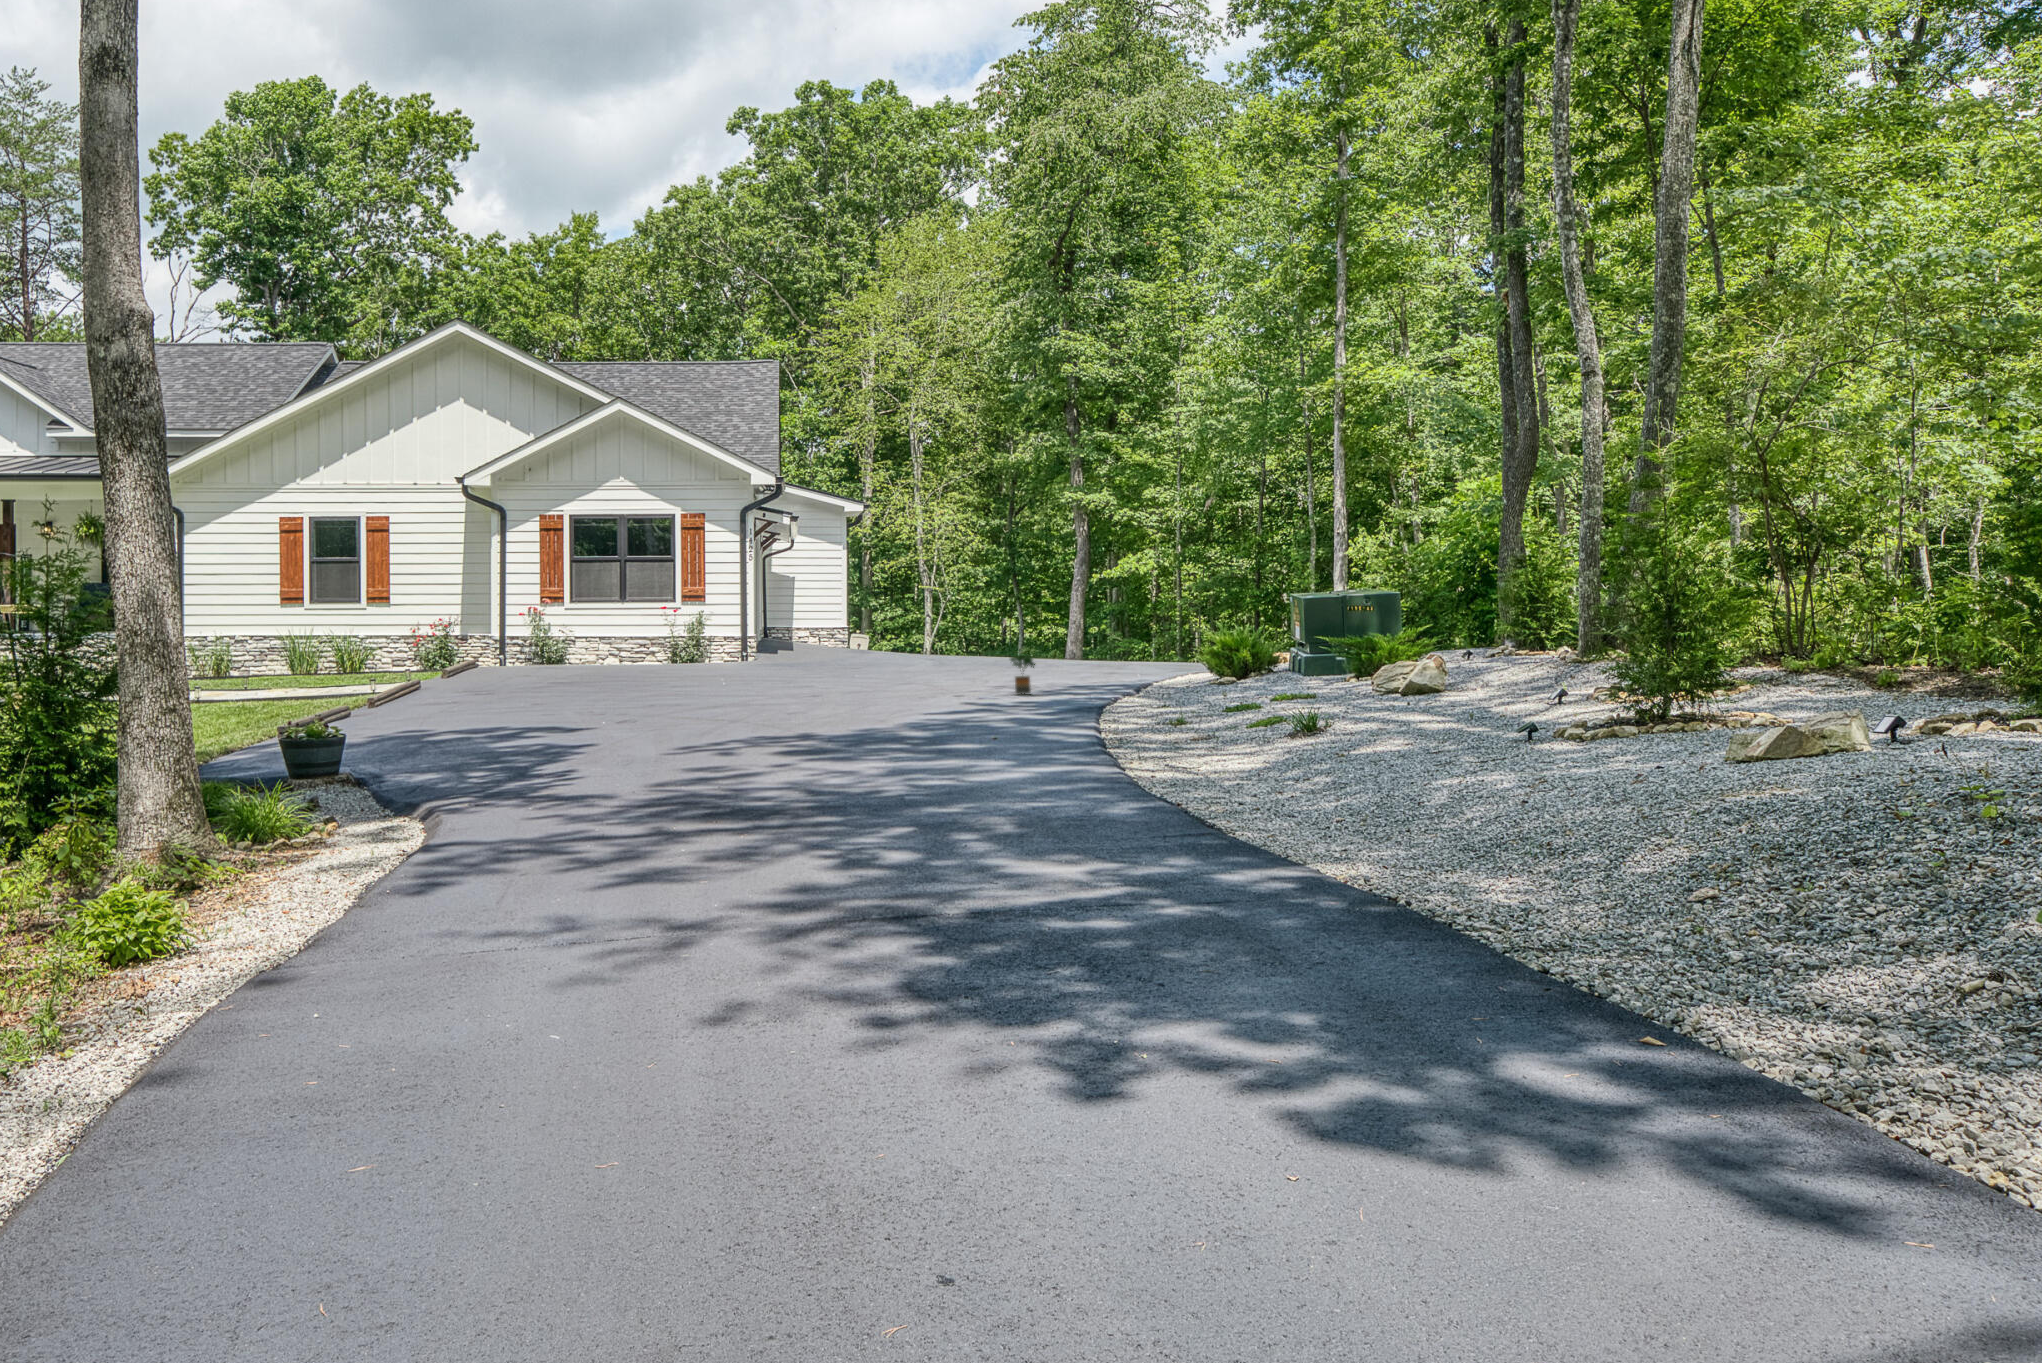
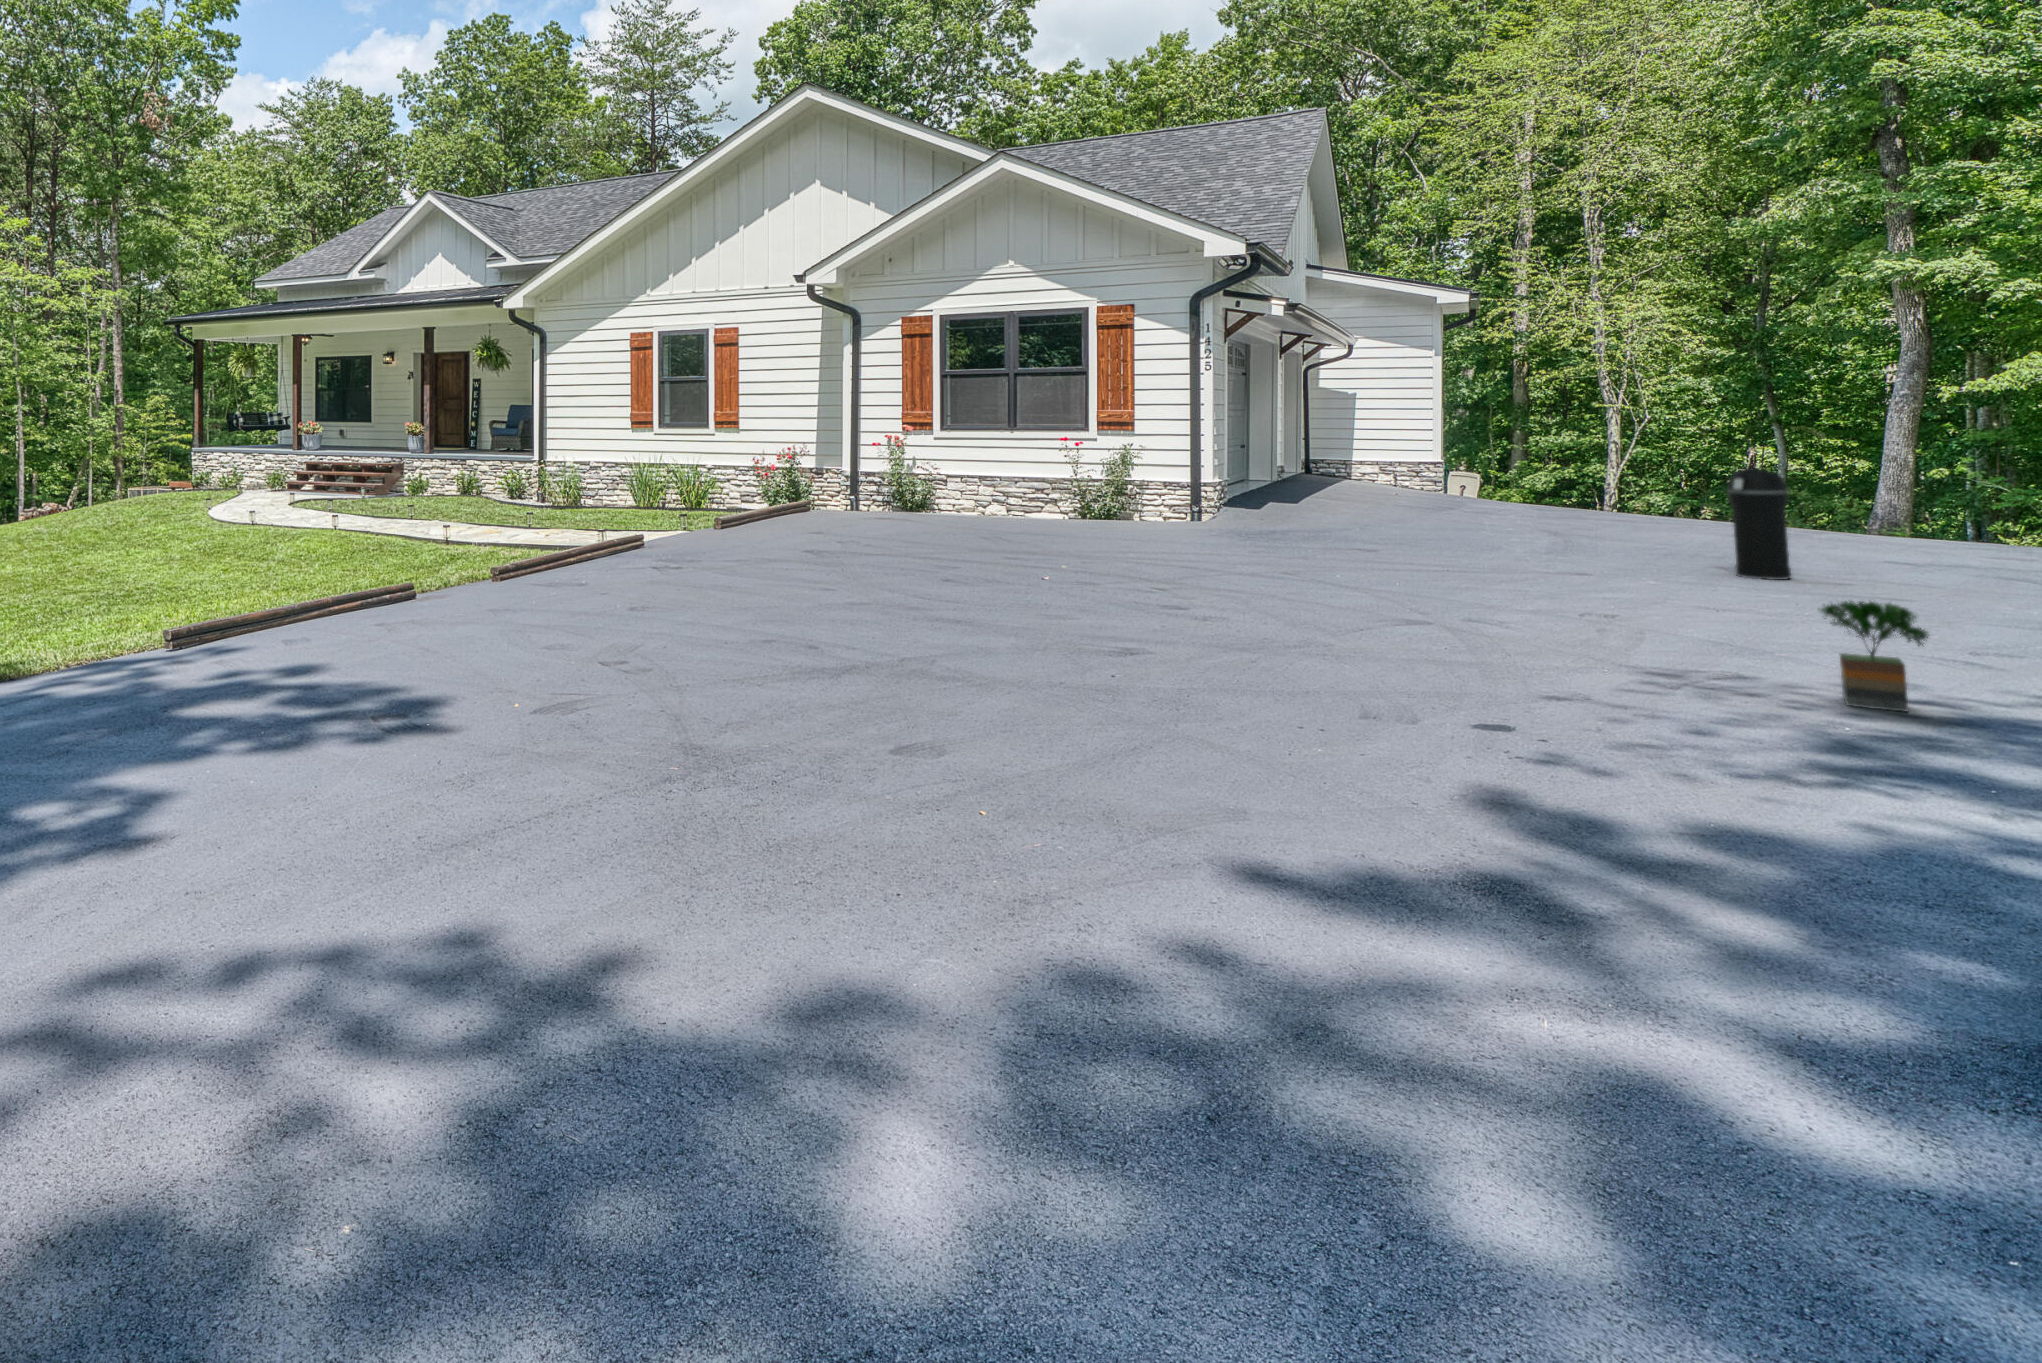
trash can: none [986,616,1009,673] -> present [1727,468,1791,580]

